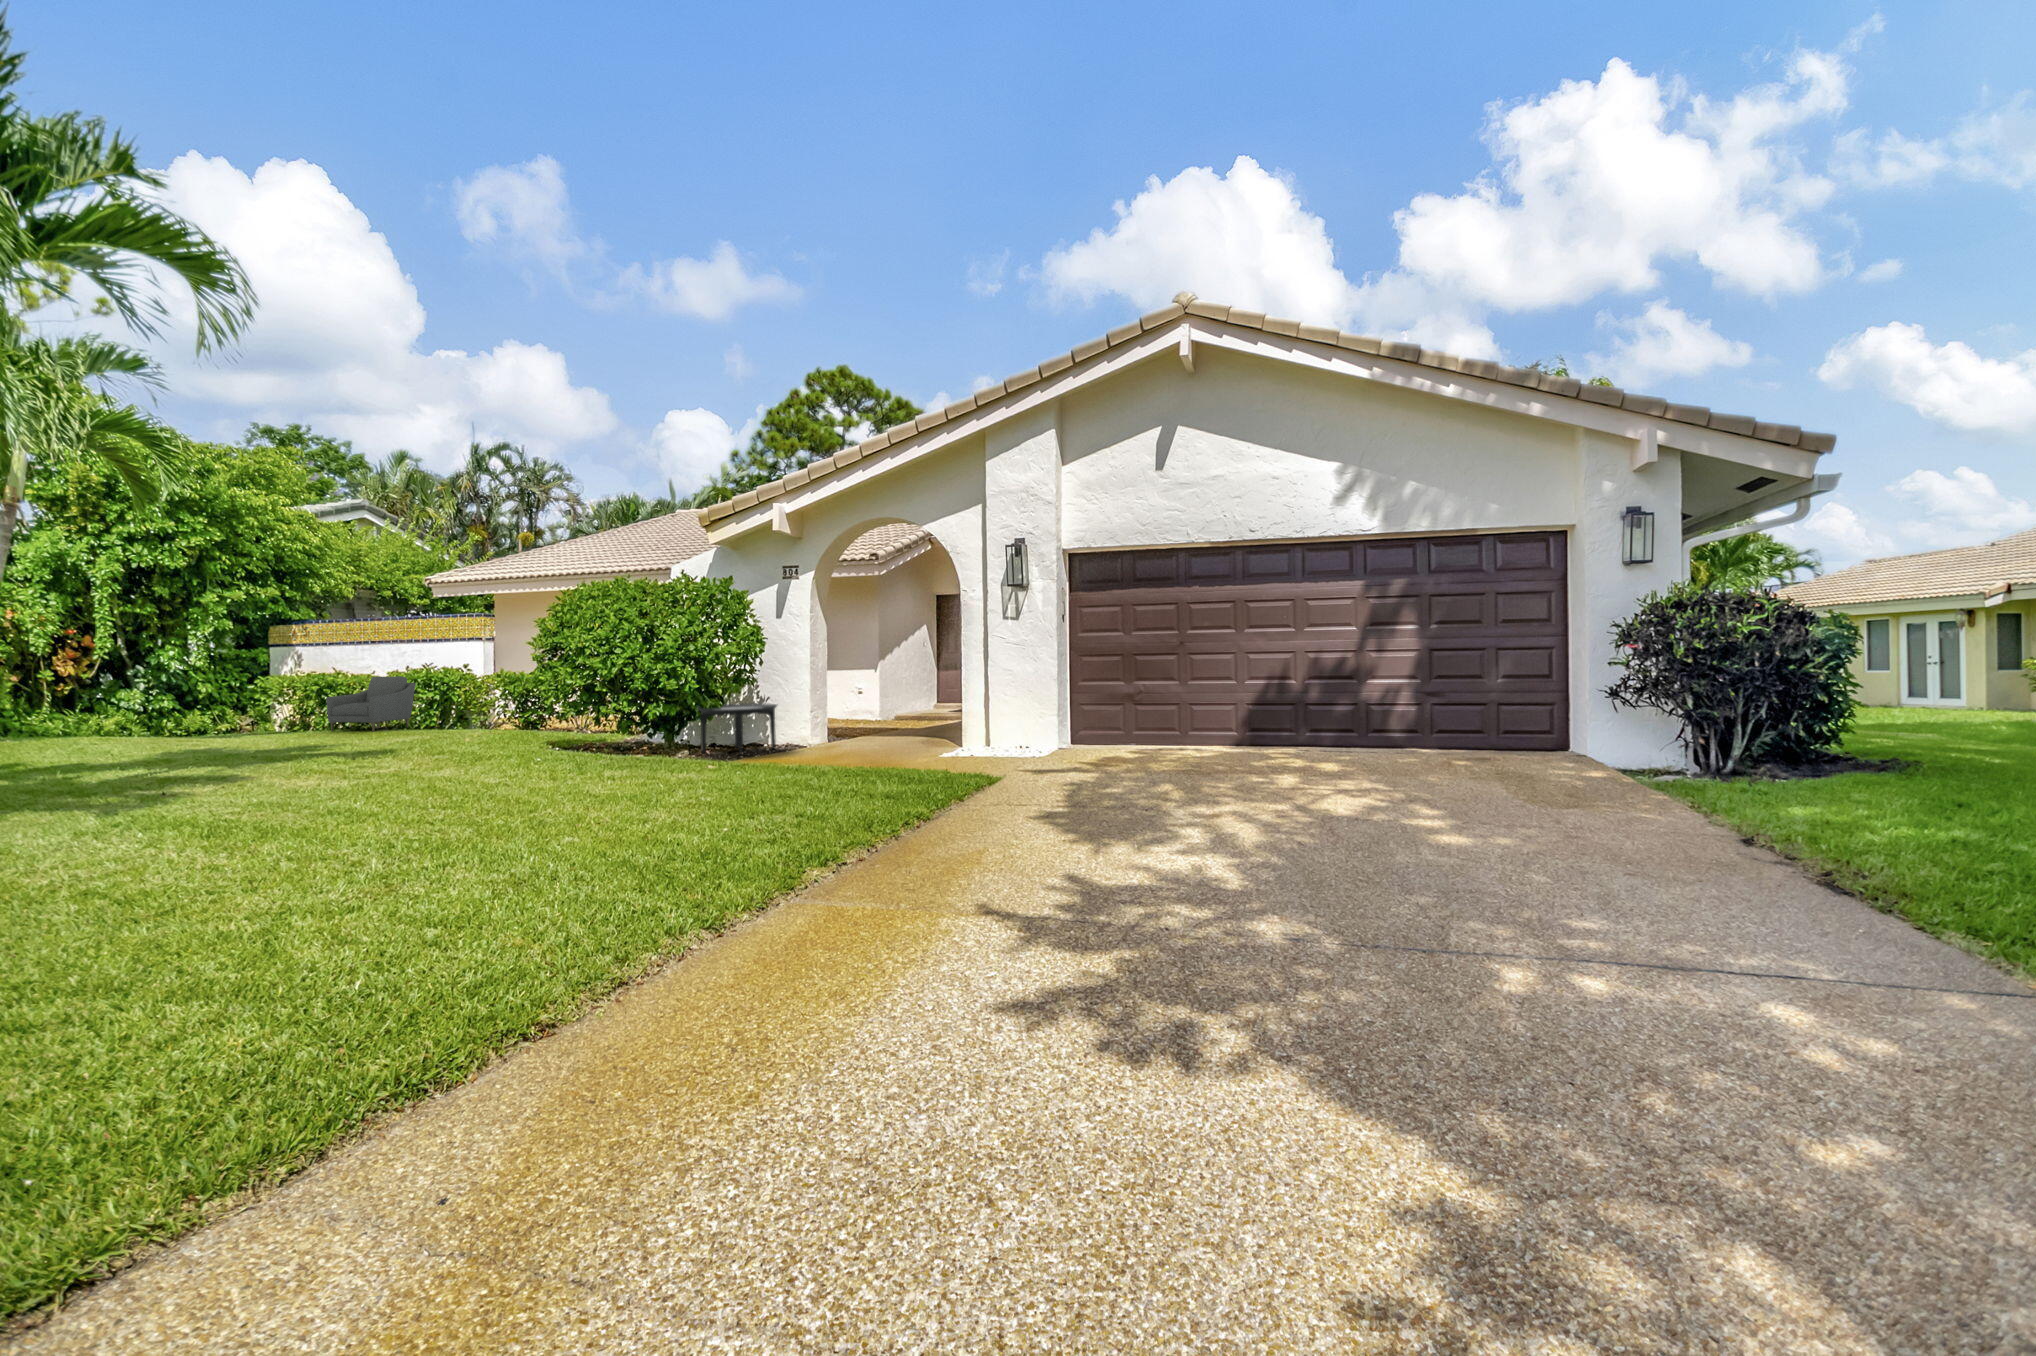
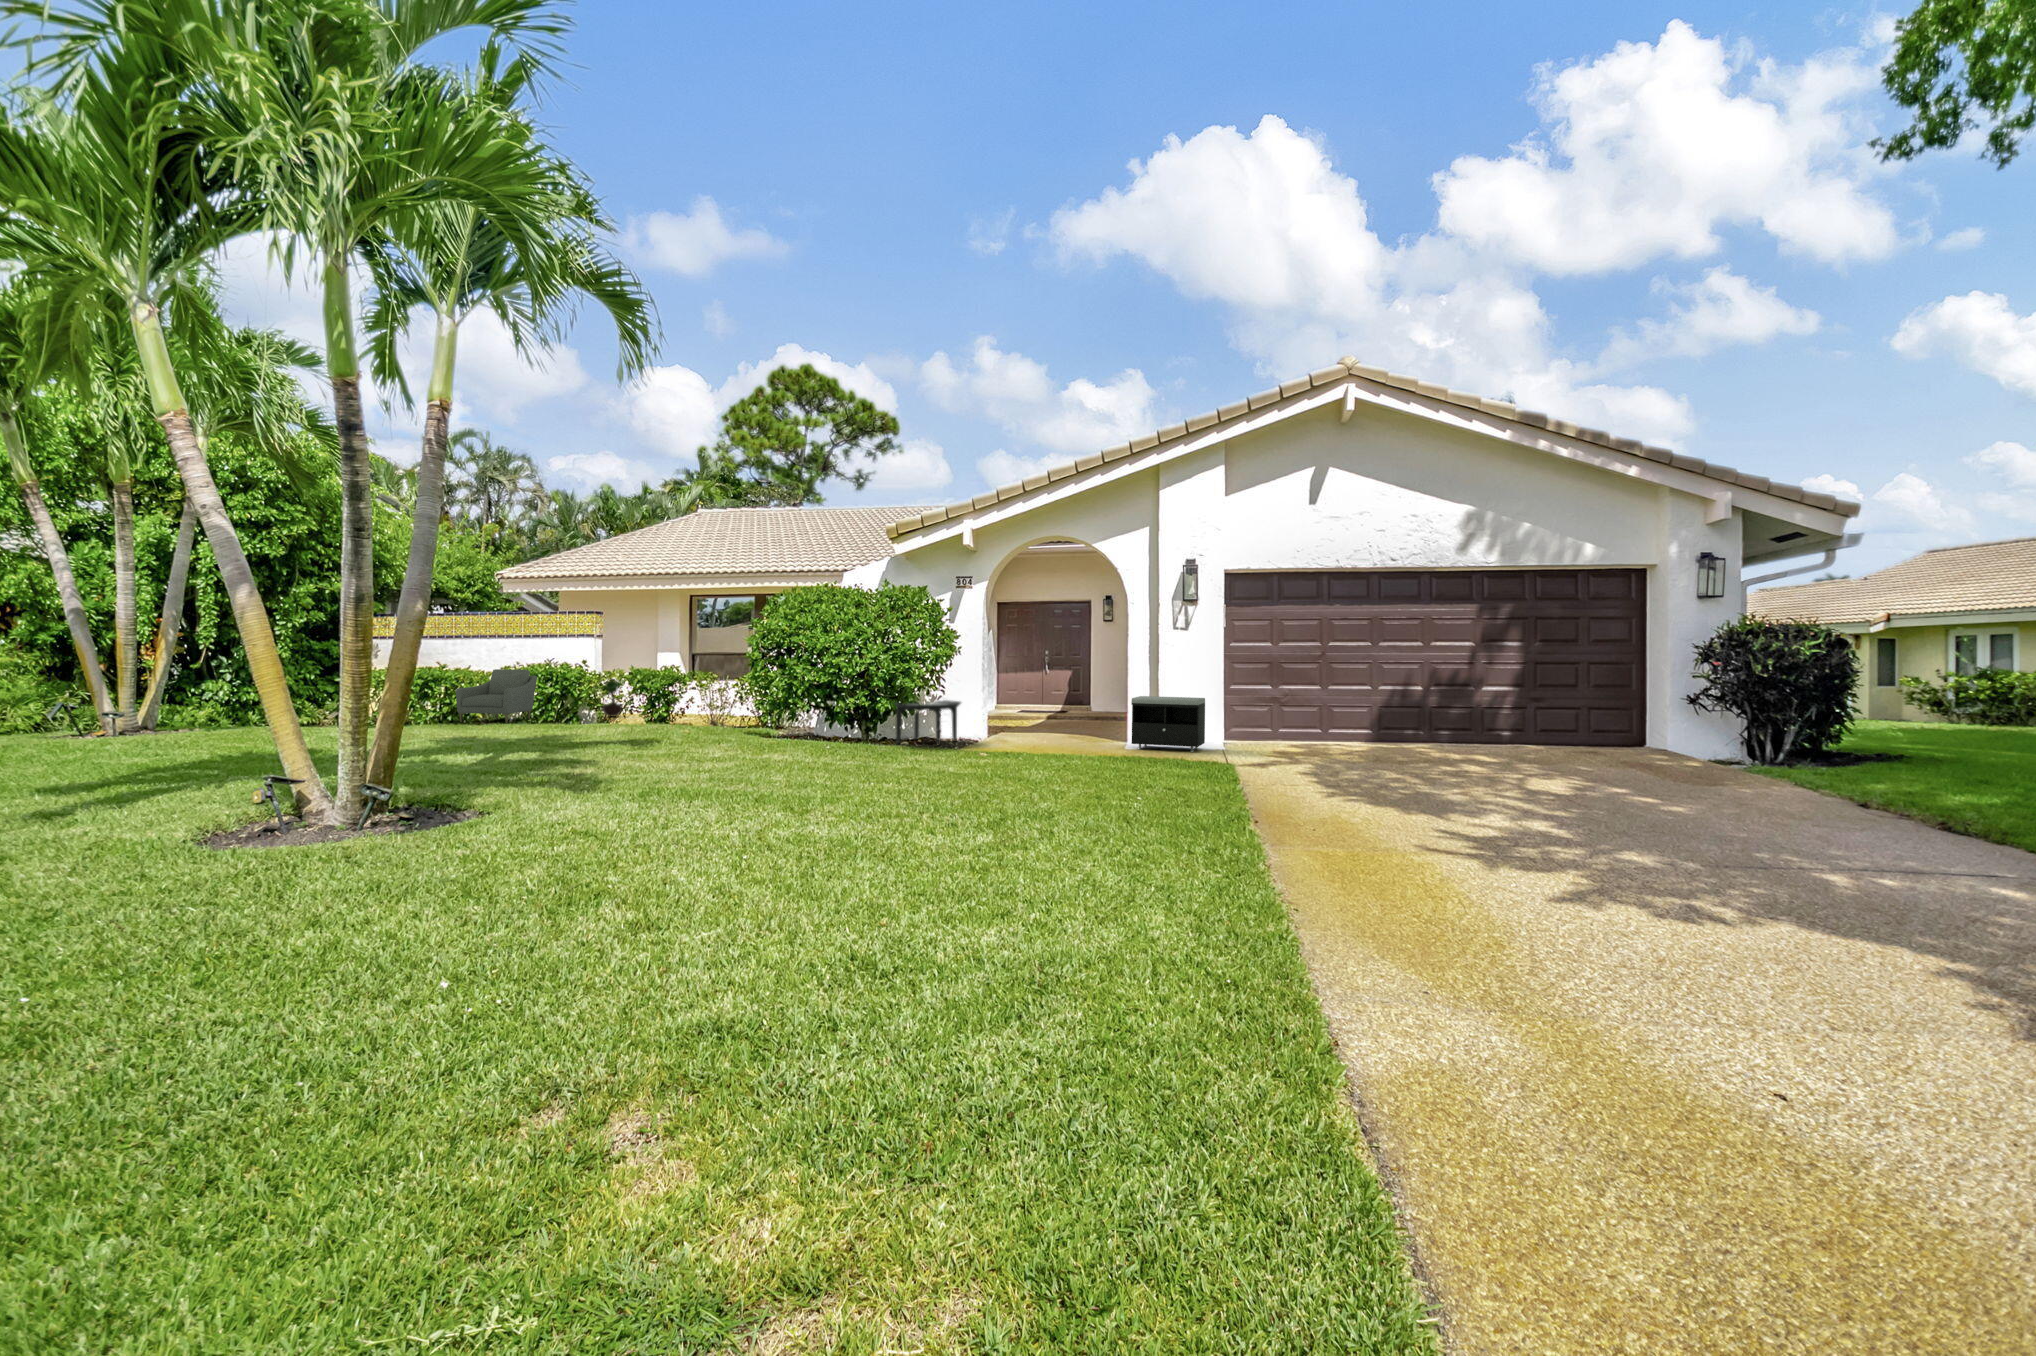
potted tree: none [478,680,508,724] -> present [603,679,622,717]
storage bench: none [945,697,1034,761] -> present [1131,696,1205,752]

